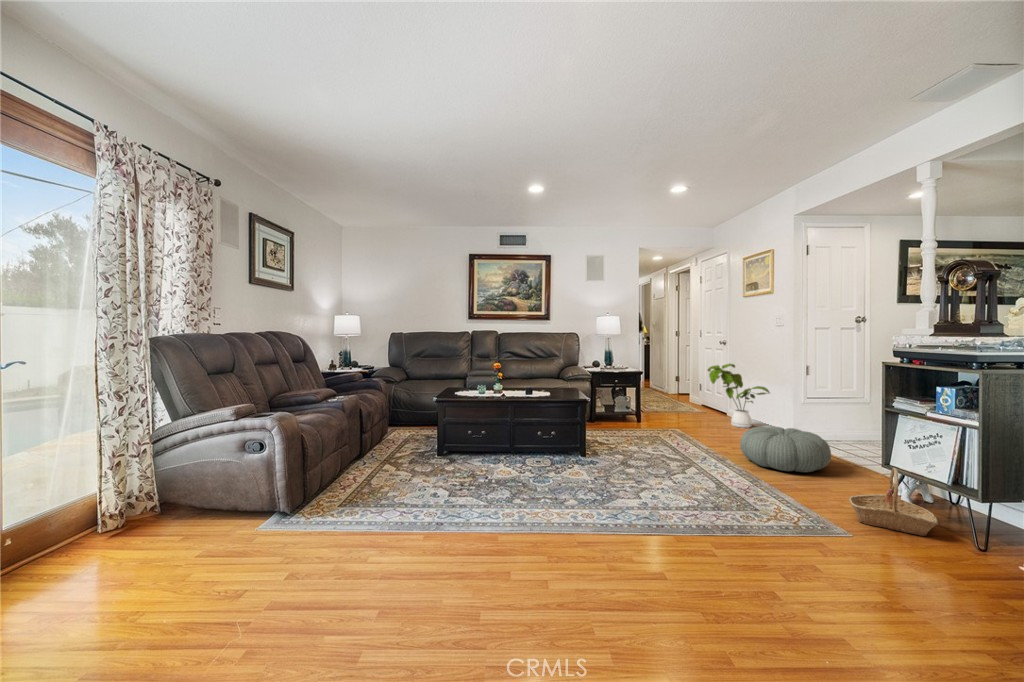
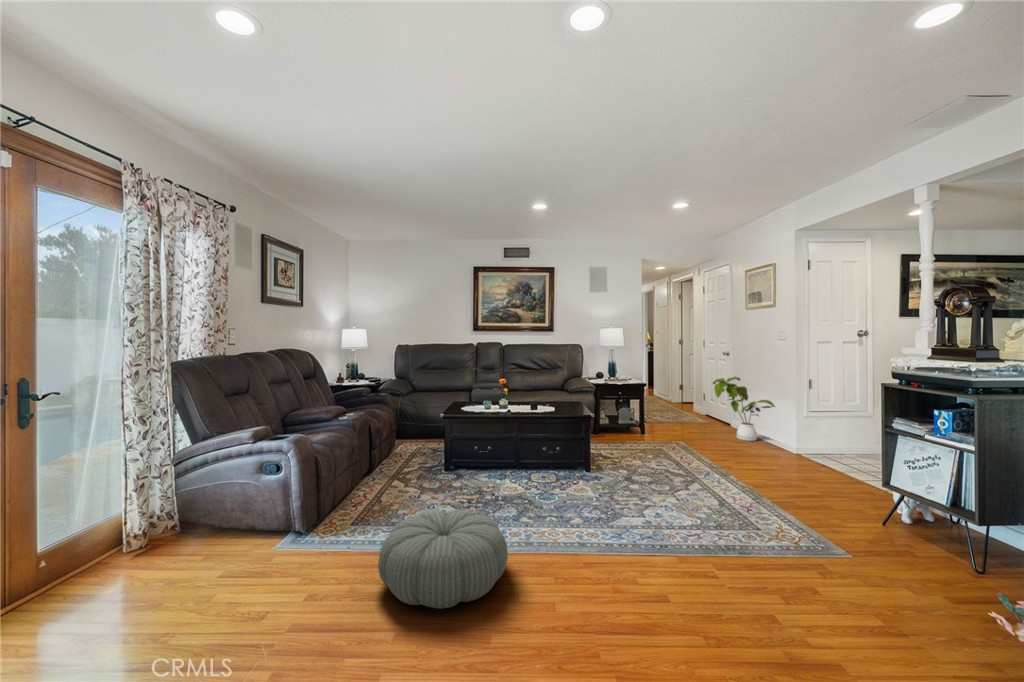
pouf: present [740,426,831,472] -> present [378,509,508,609]
basket: present [849,468,938,536] -> none [849,489,935,556]

